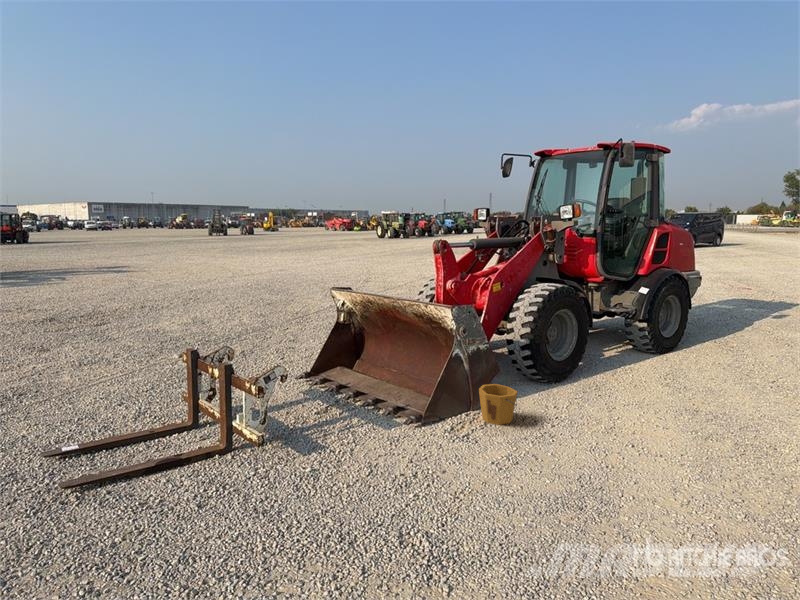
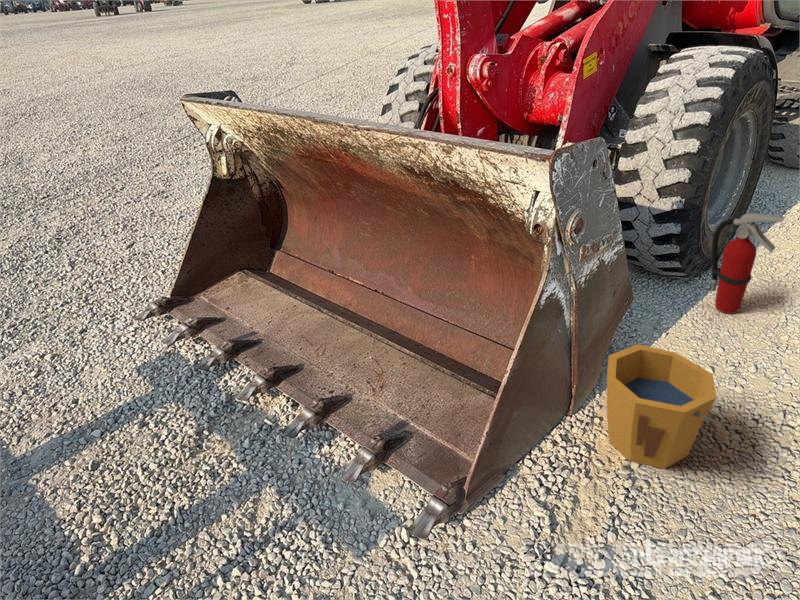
fire extinguisher: none [547,348,570,394] -> present [712,213,786,314]

